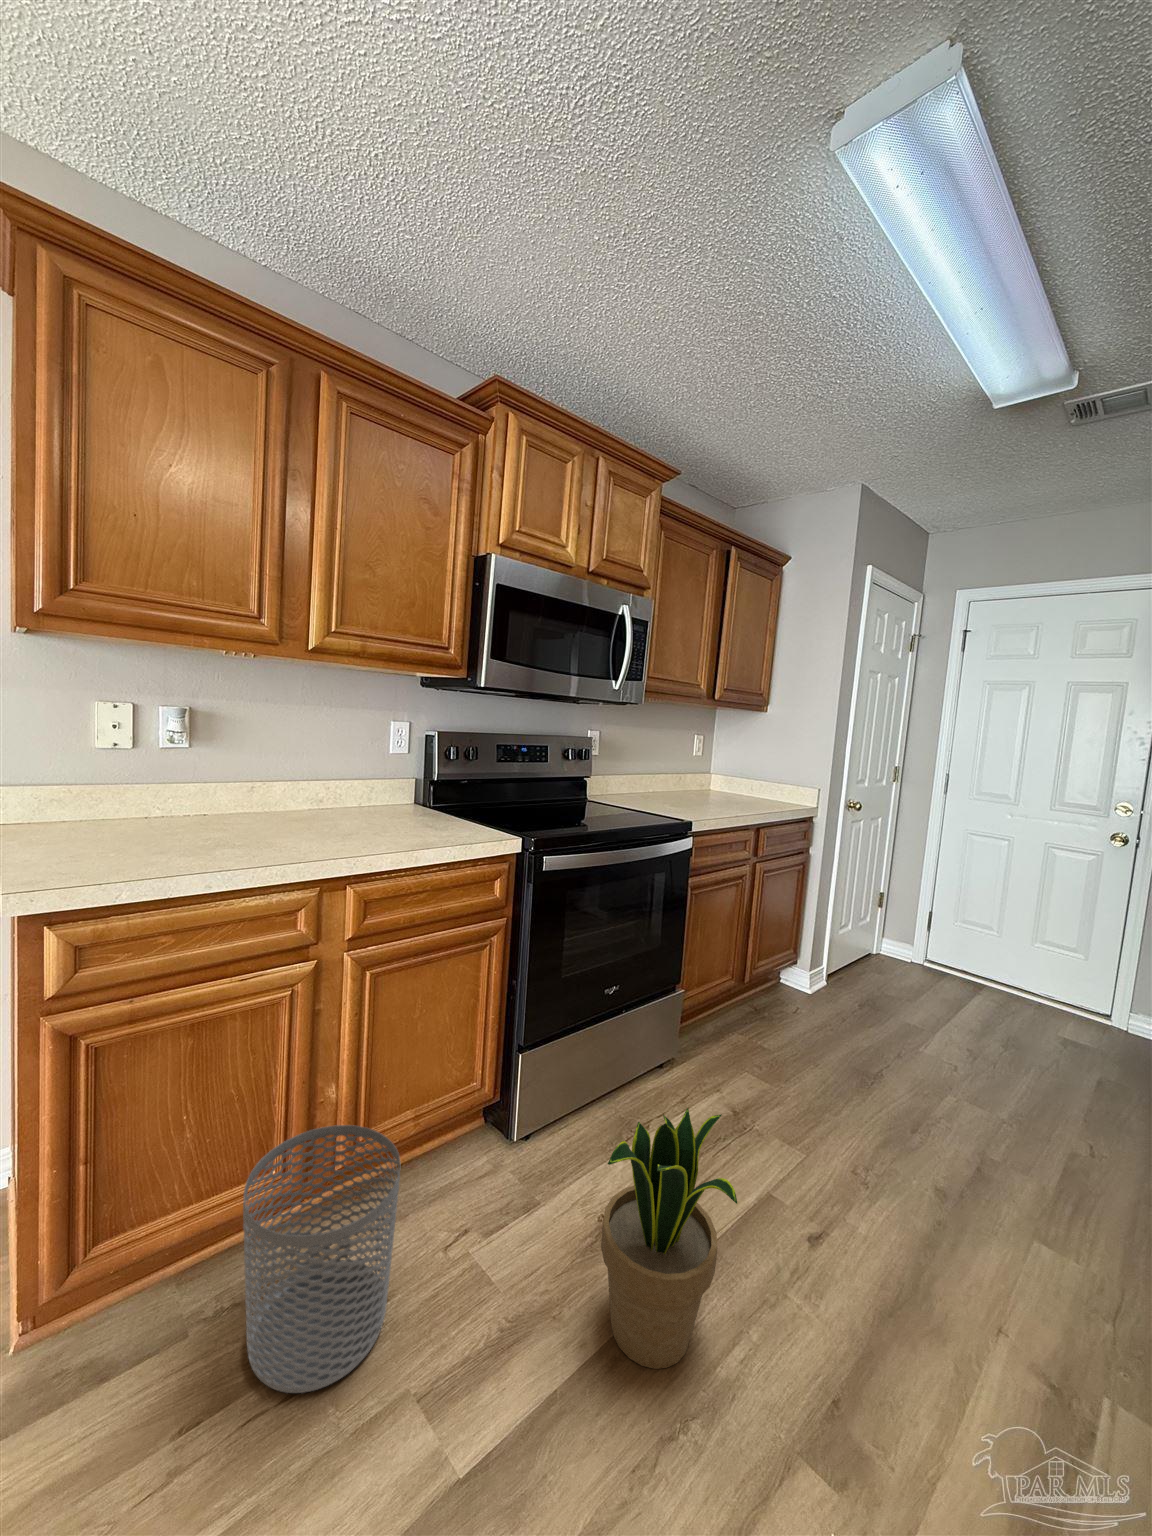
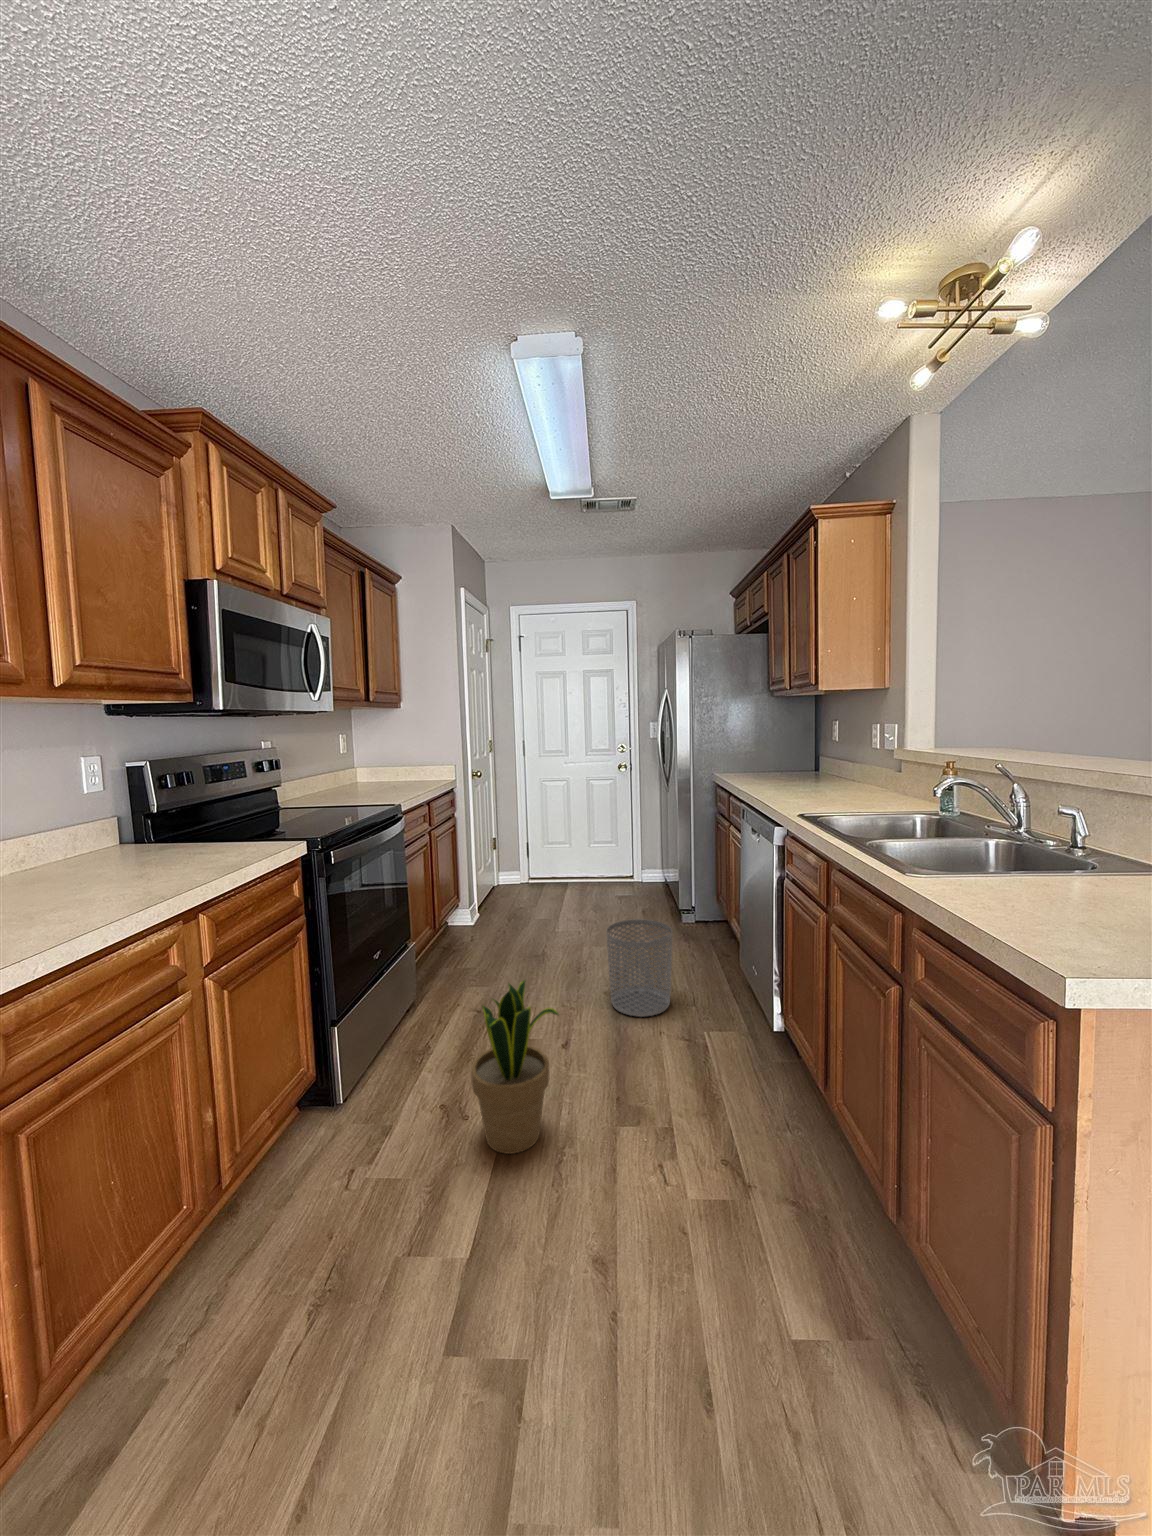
waste bin: present [243,1125,401,1393] -> present [607,919,672,1017]

